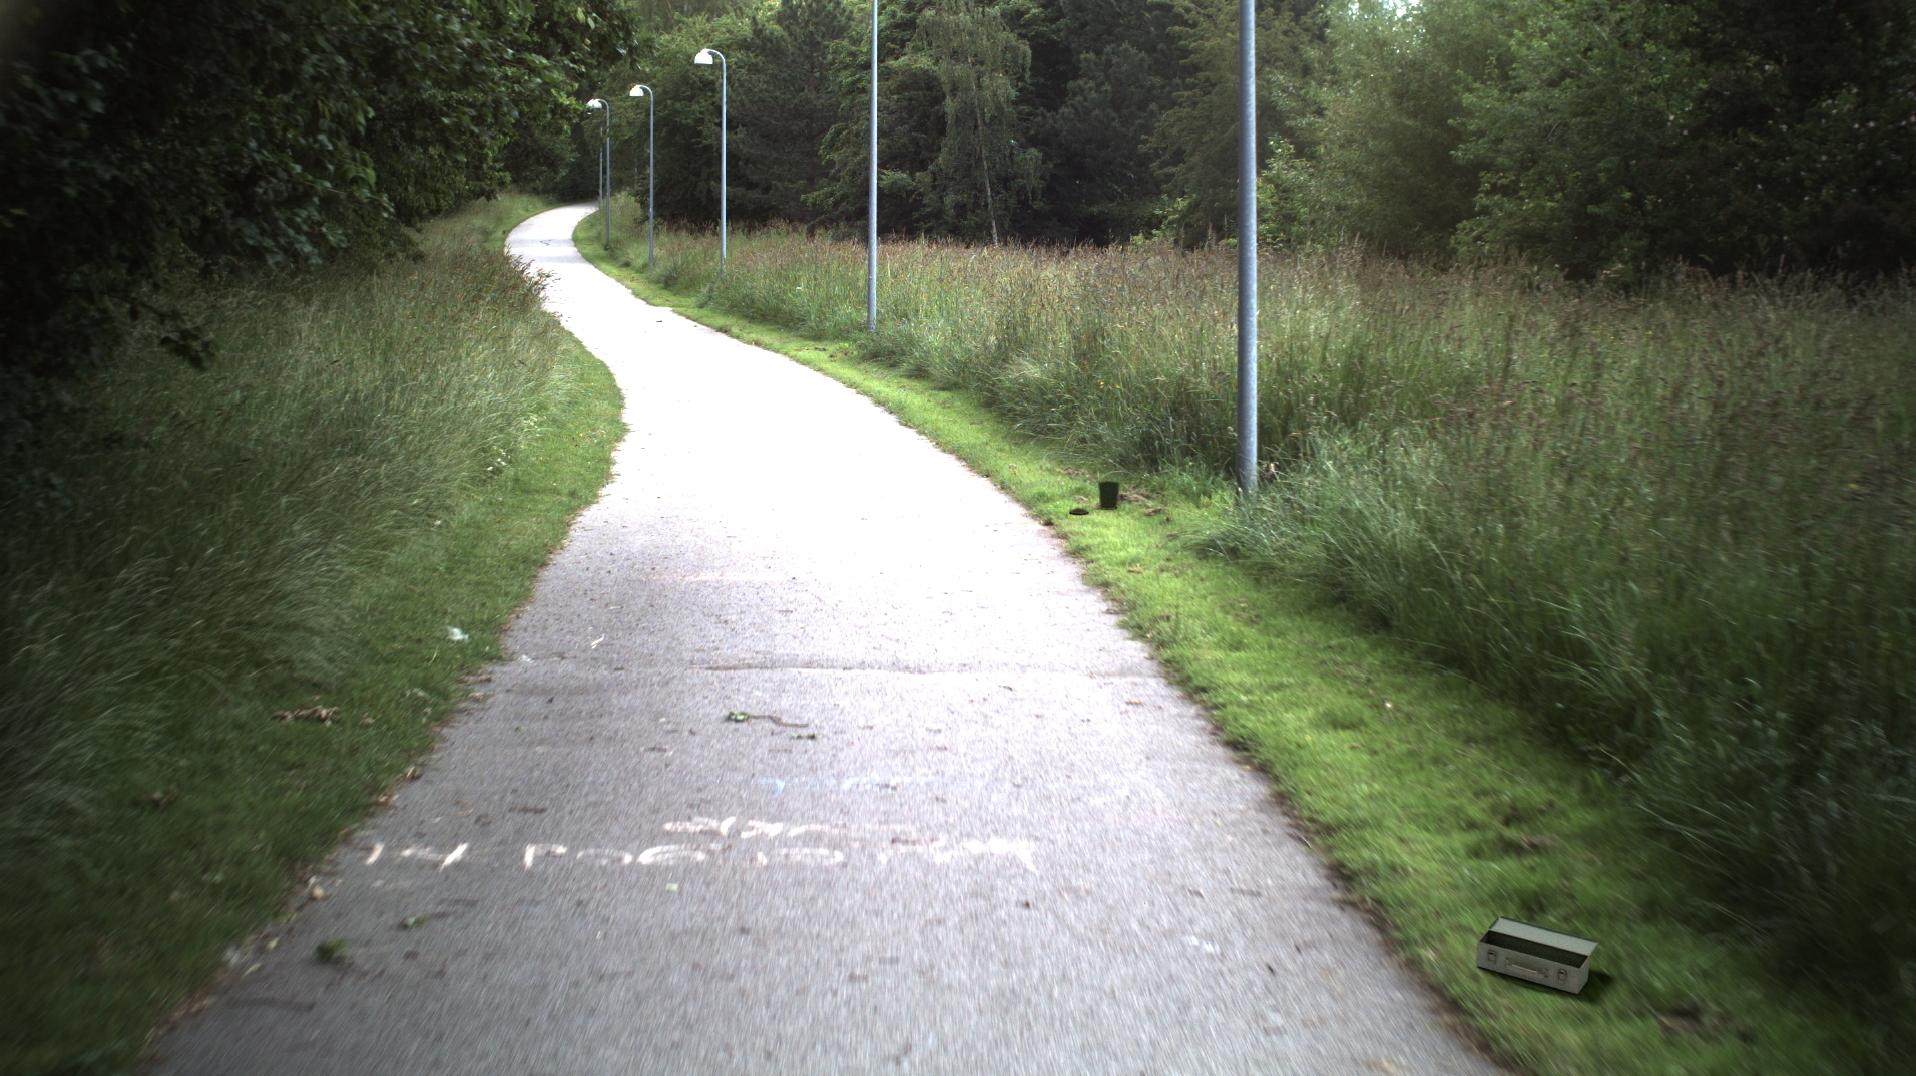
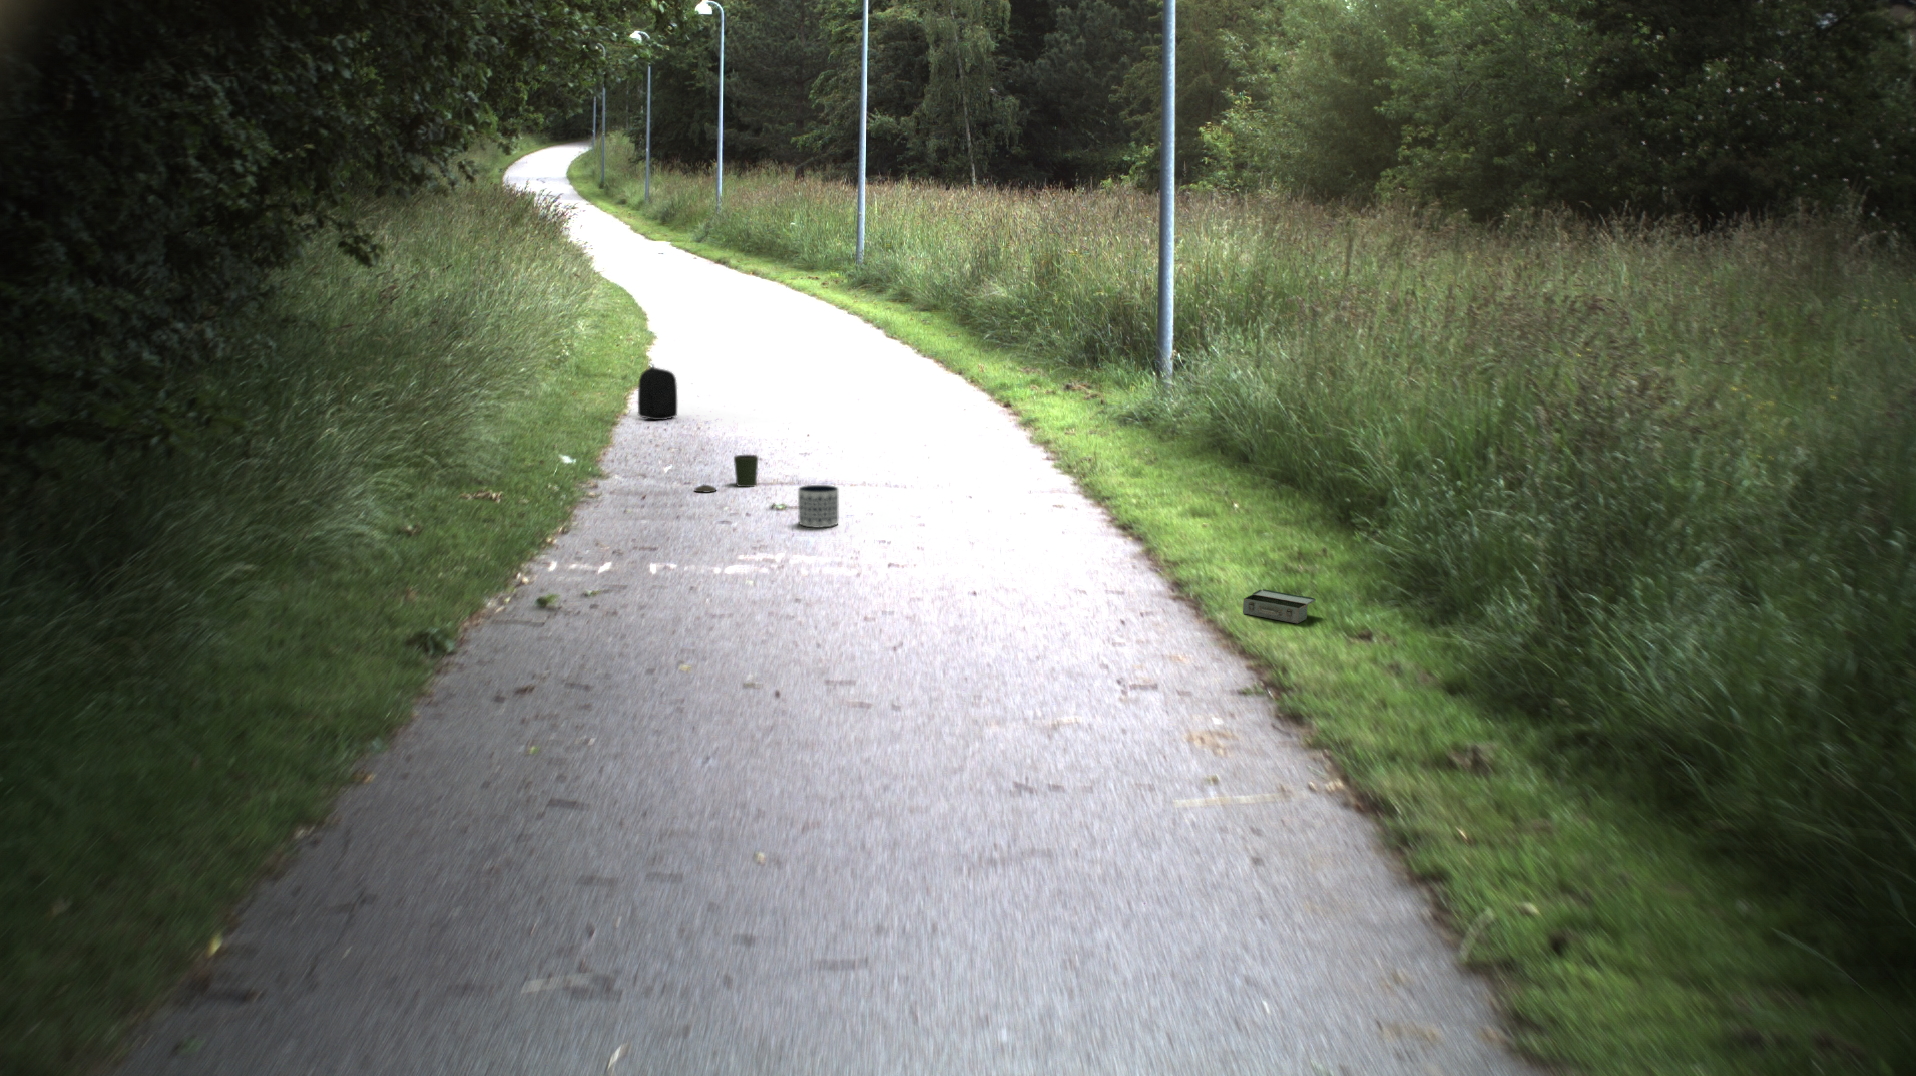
backpack: none [581,481,631,554] -> present [638,365,677,420]
trash can: present [1069,481,1120,514] -> present [695,455,758,493]
planter: none [761,692,820,759] -> present [798,485,839,527]

